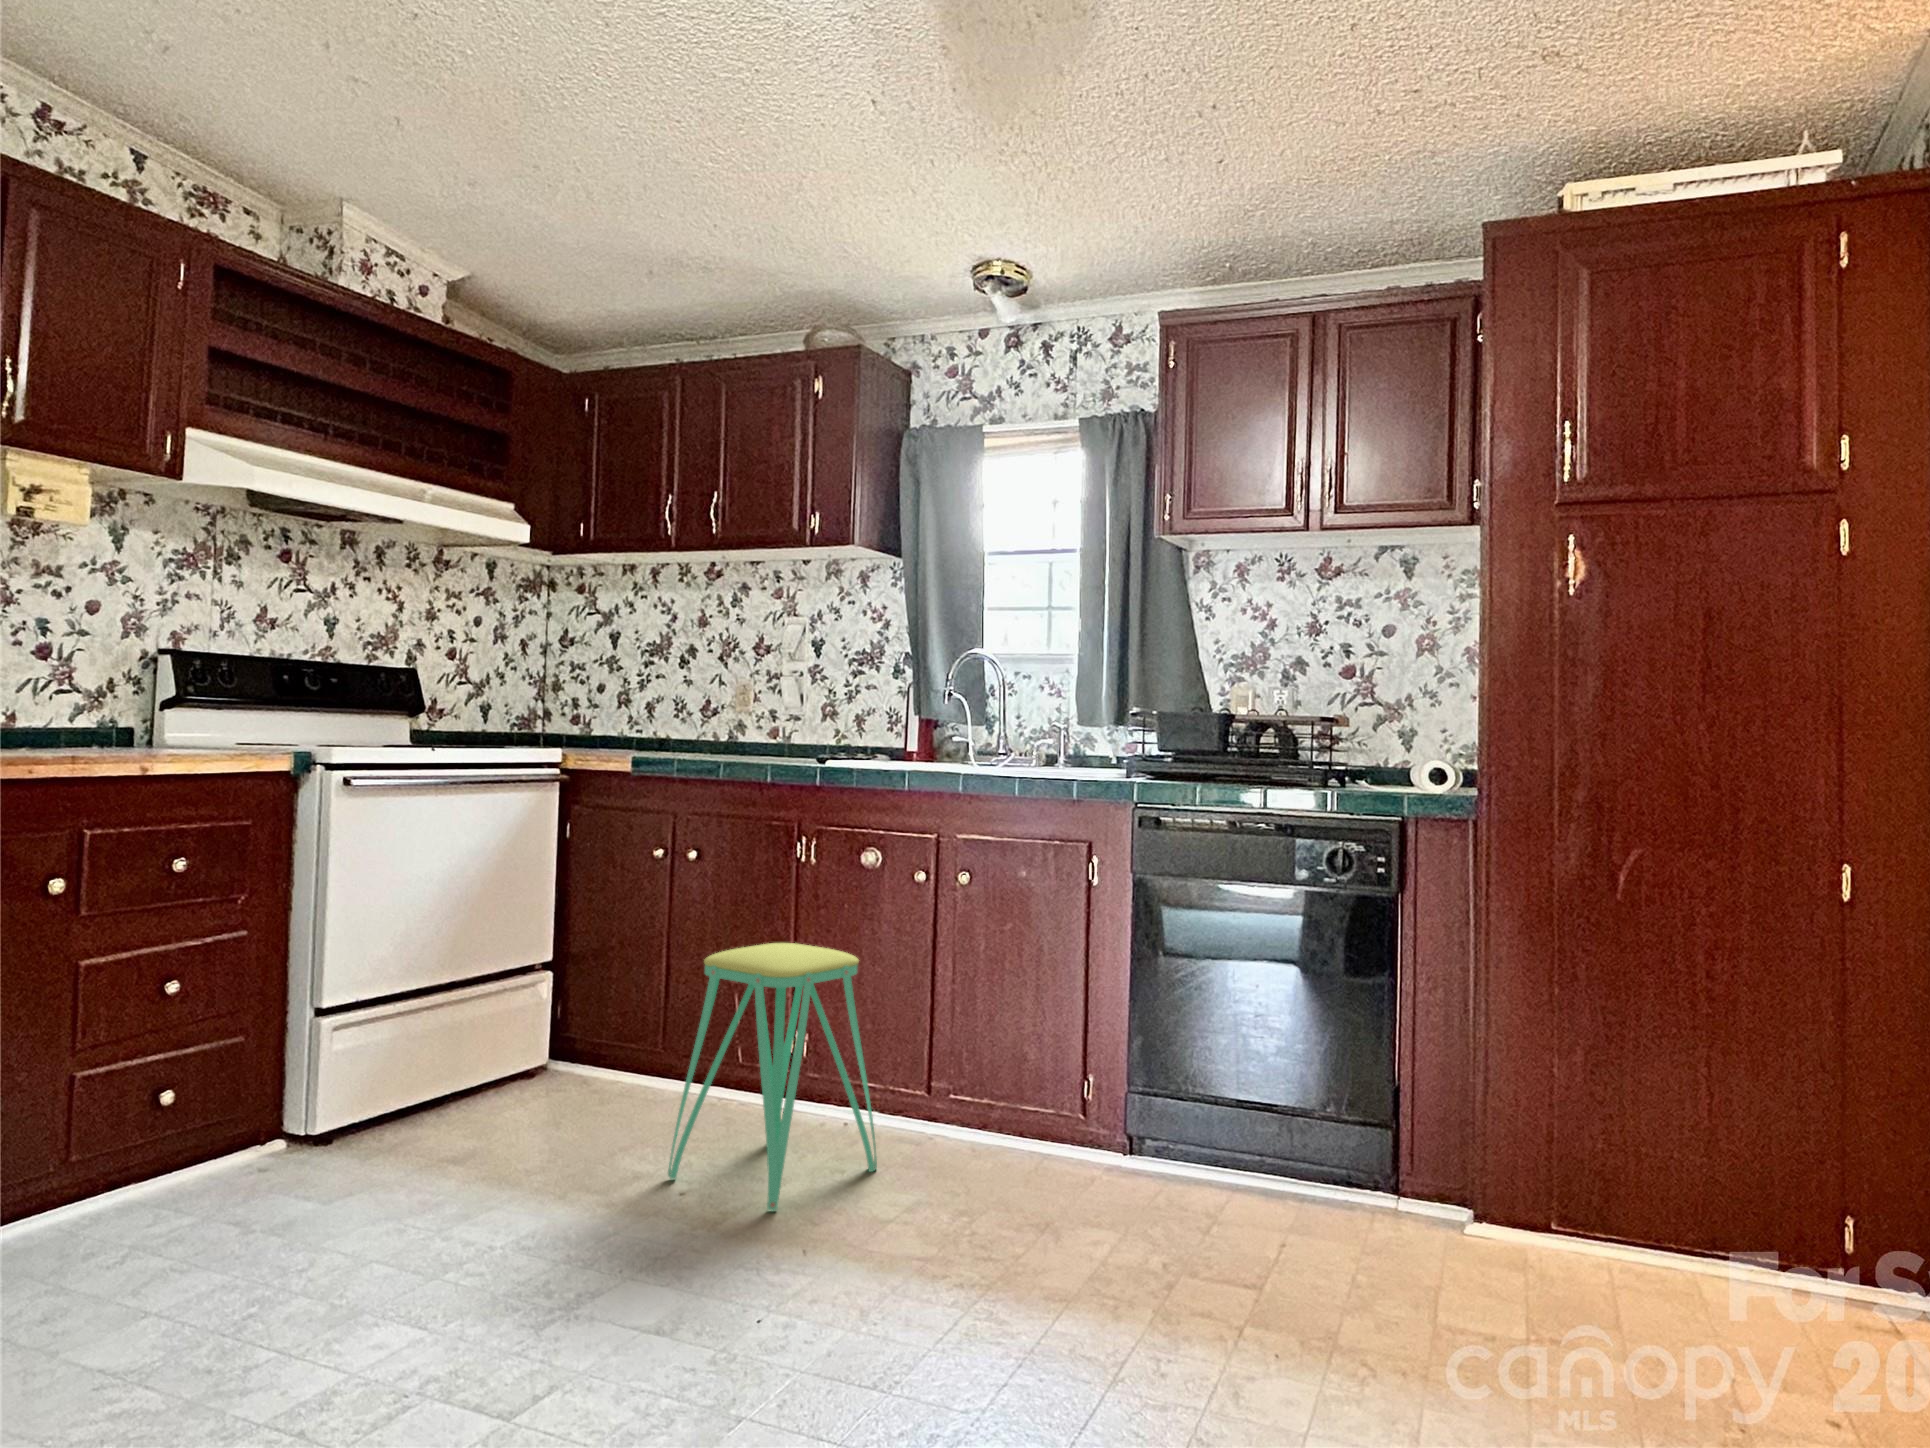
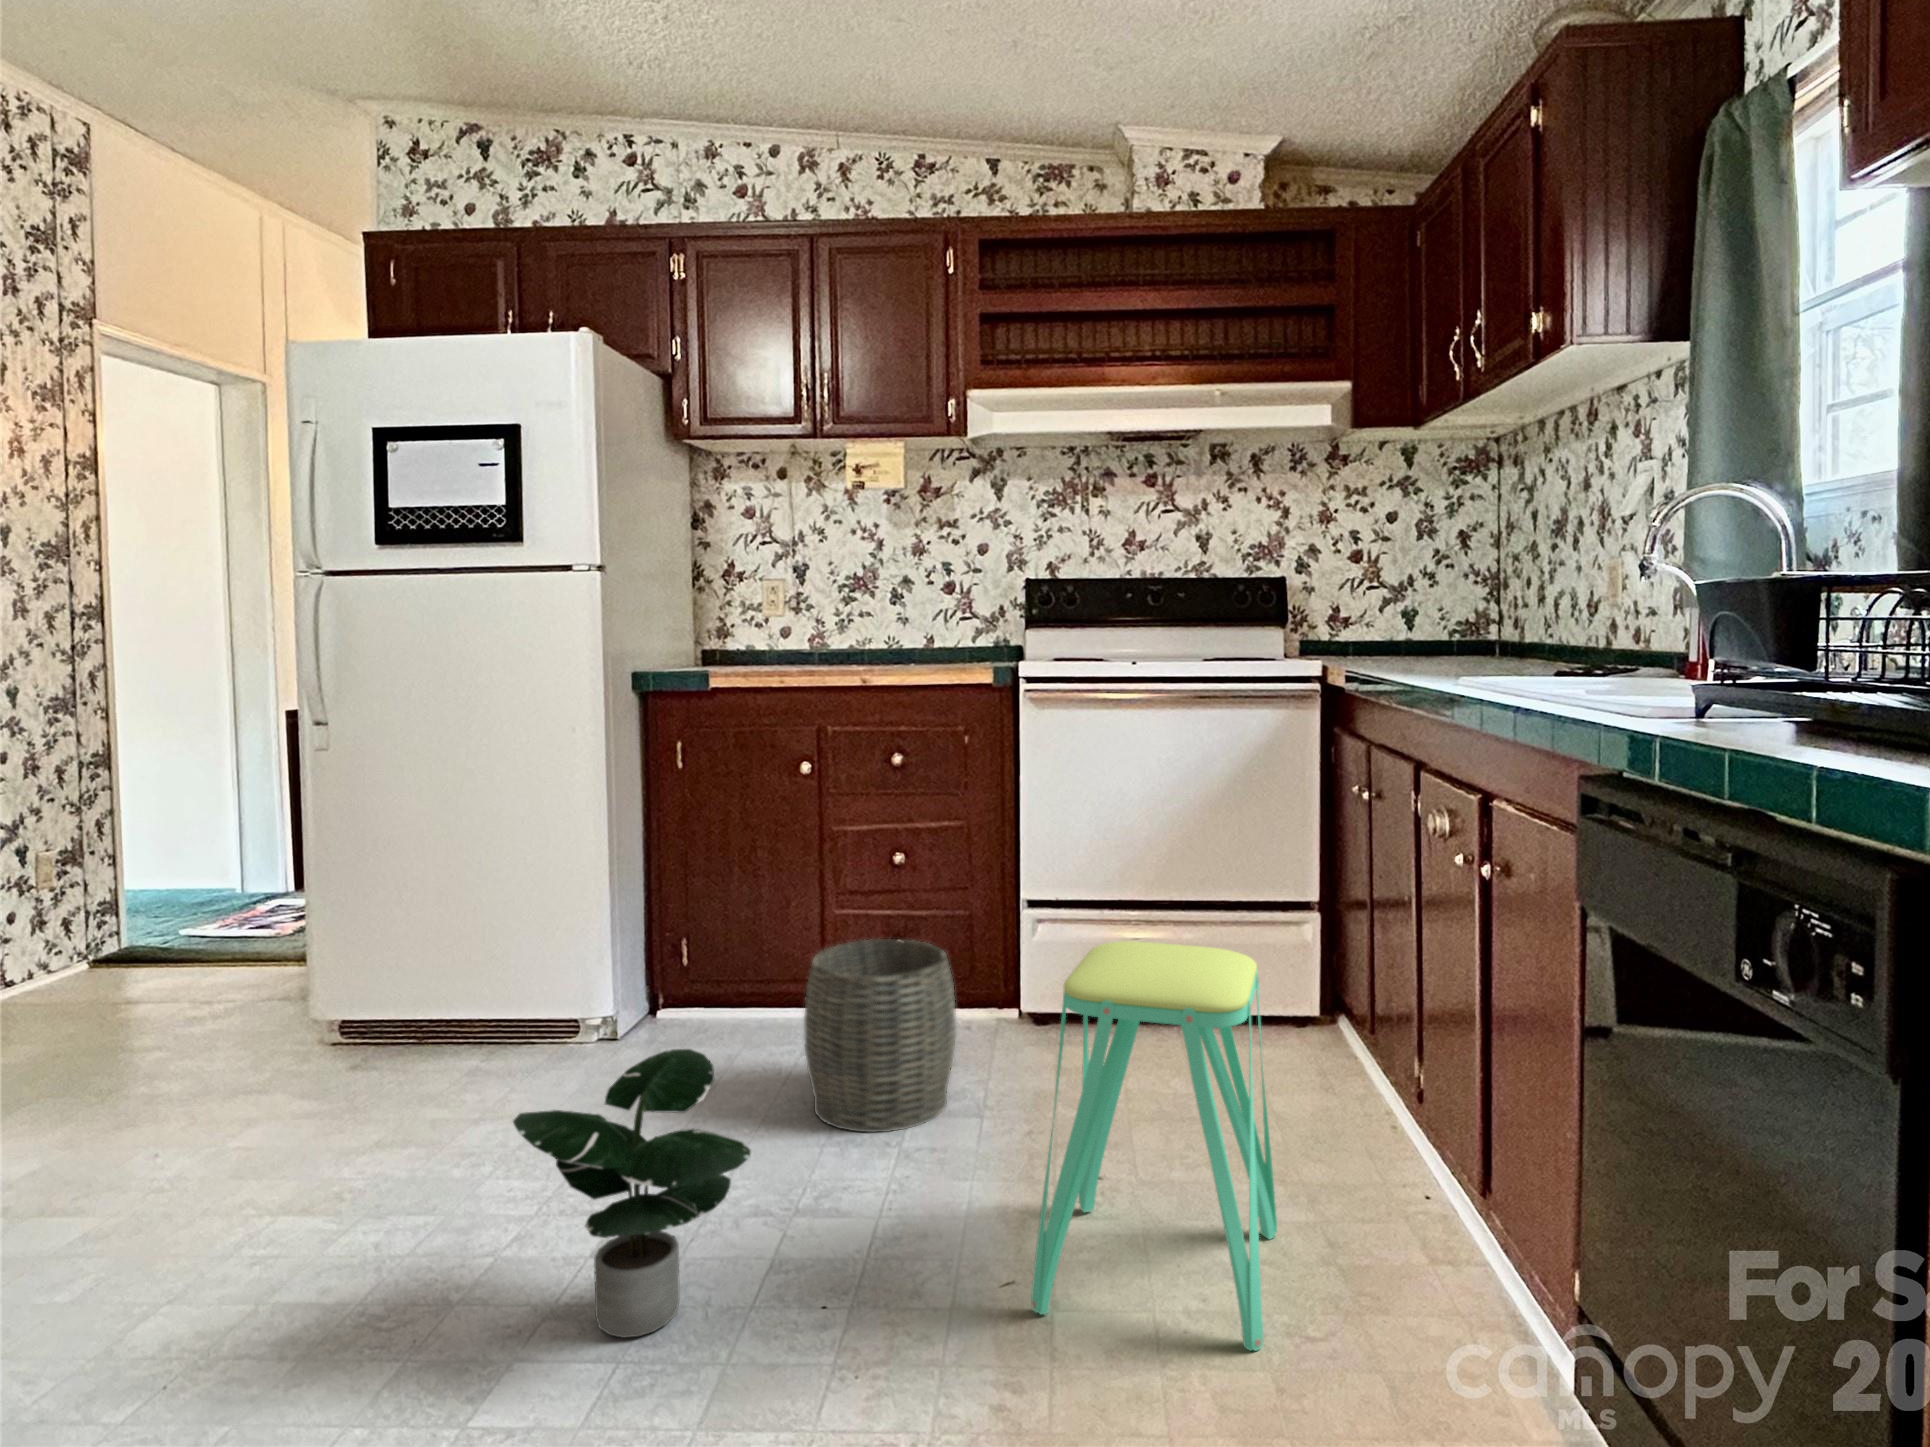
woven basket: none [261,1041,442,1247] -> present [804,939,956,1132]
potted plant: none [487,1107,705,1356] -> present [513,1049,751,1338]

